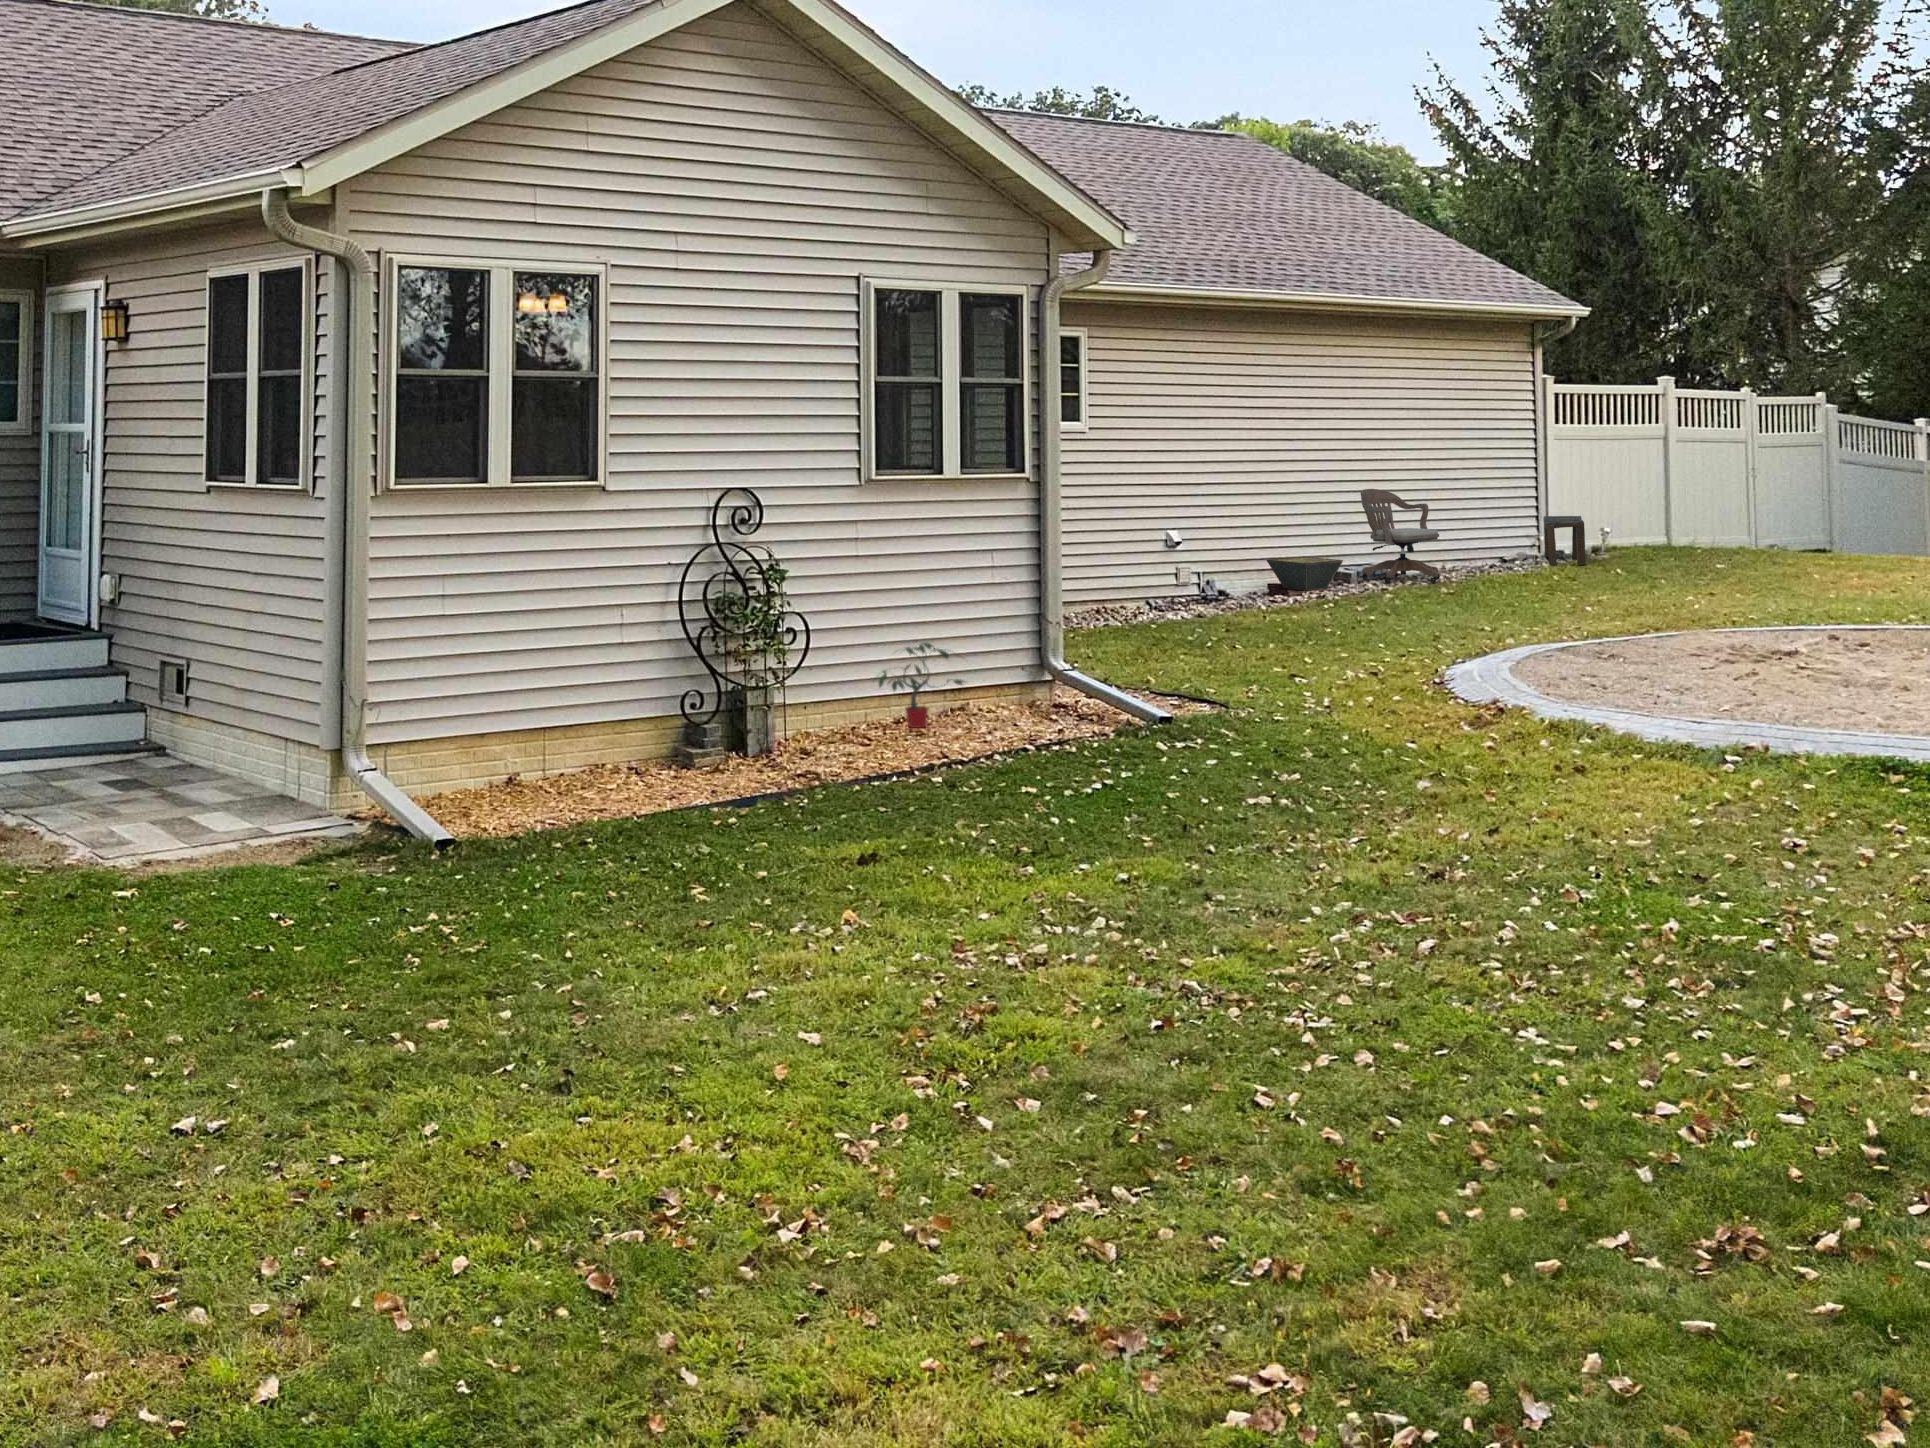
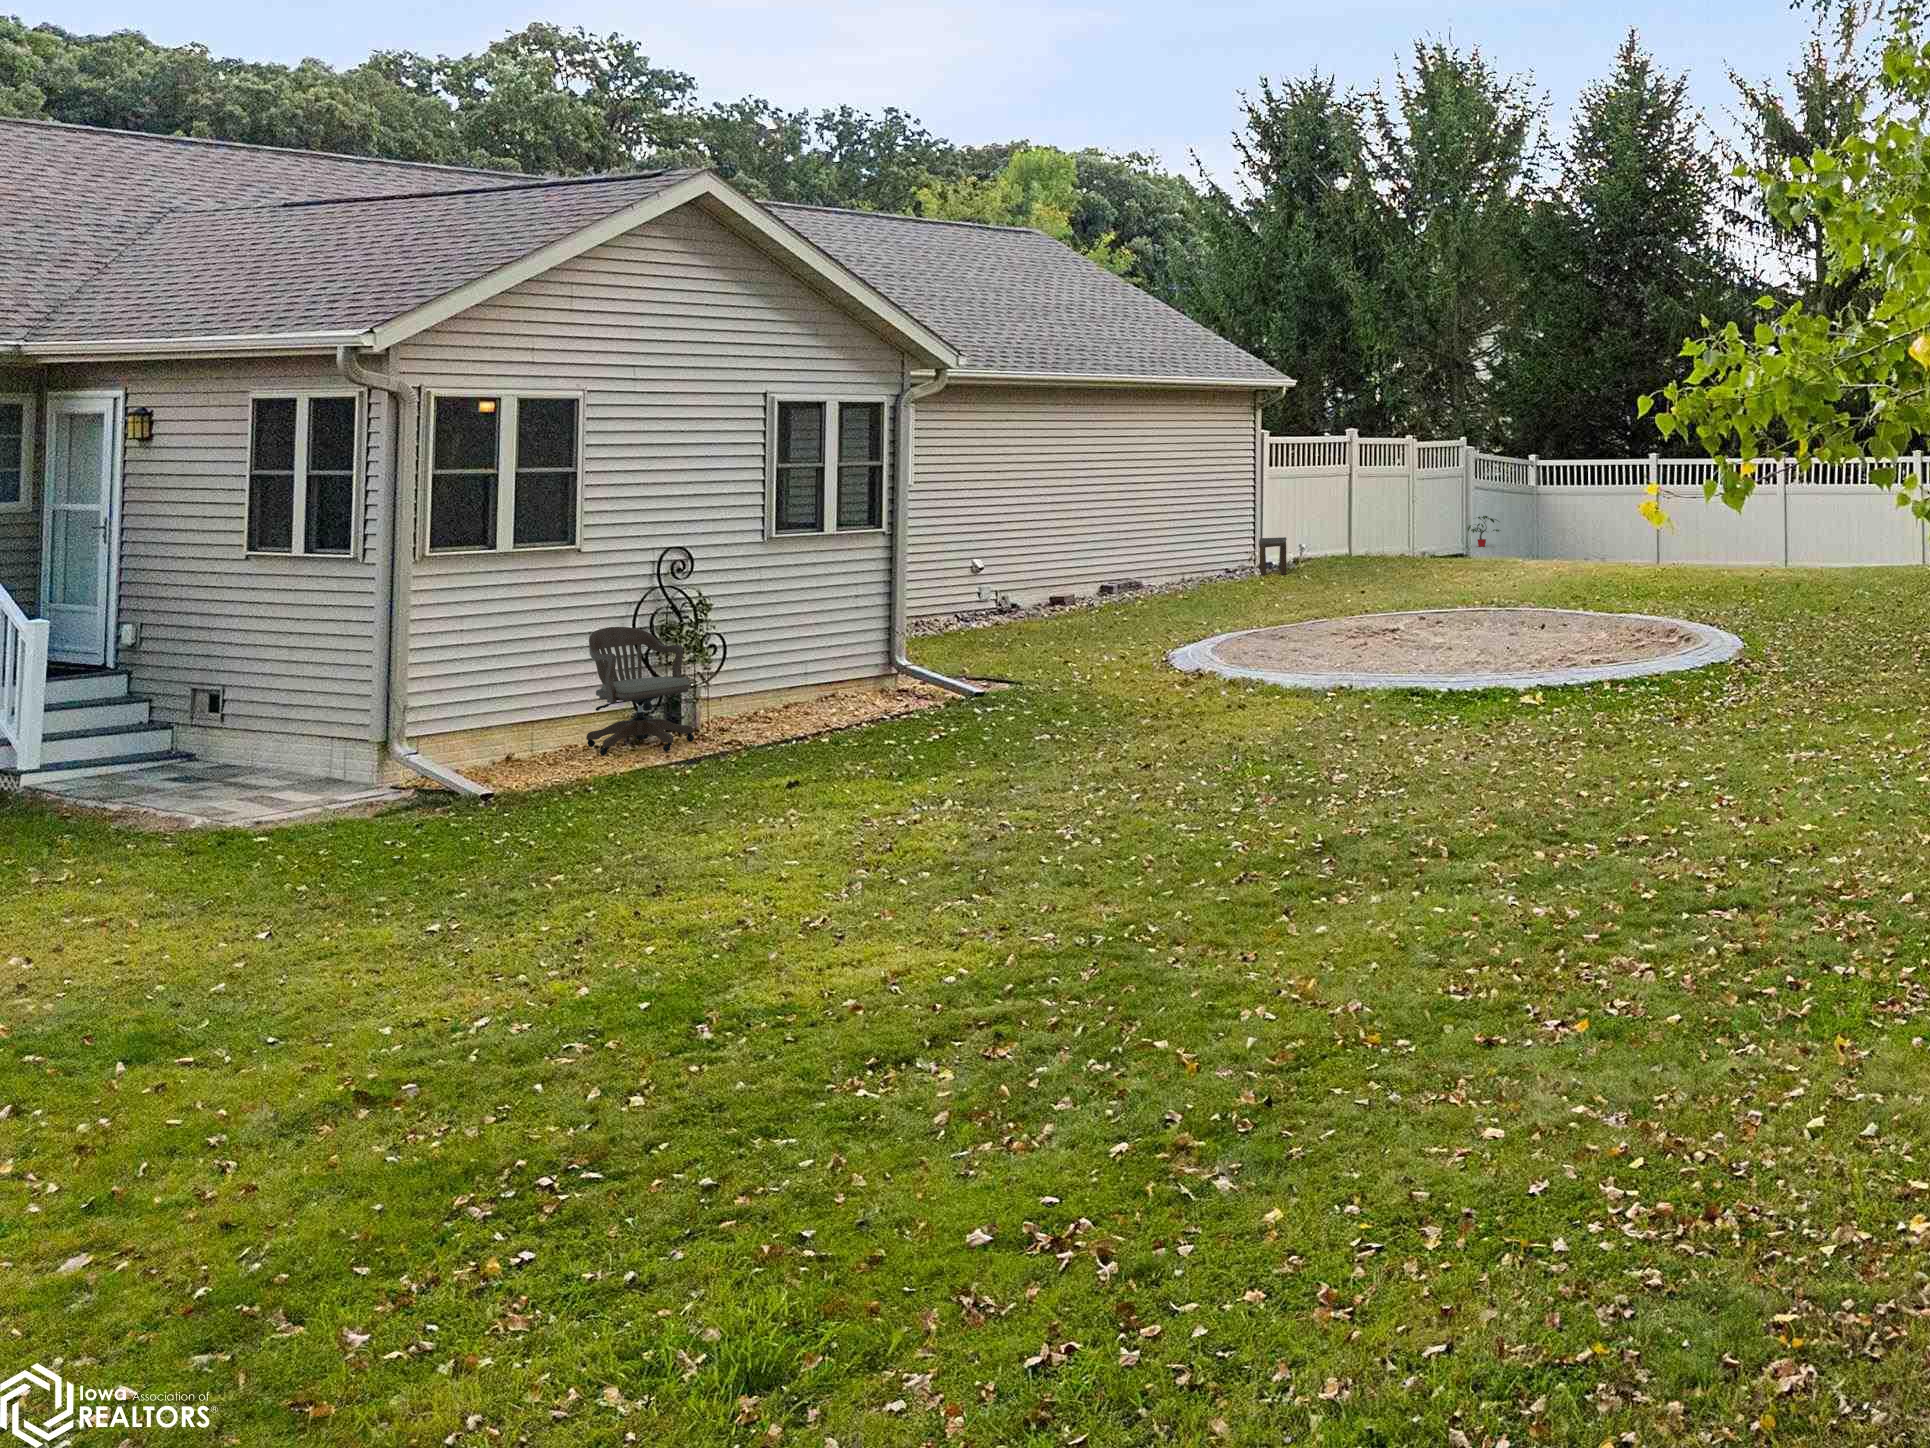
chair: present [1361,489,1440,584] -> present [586,627,694,755]
basket: present [1267,557,1343,591] -> none [1049,576,1107,602]
potted plant: present [879,643,964,728] -> present [1468,516,1499,547]

